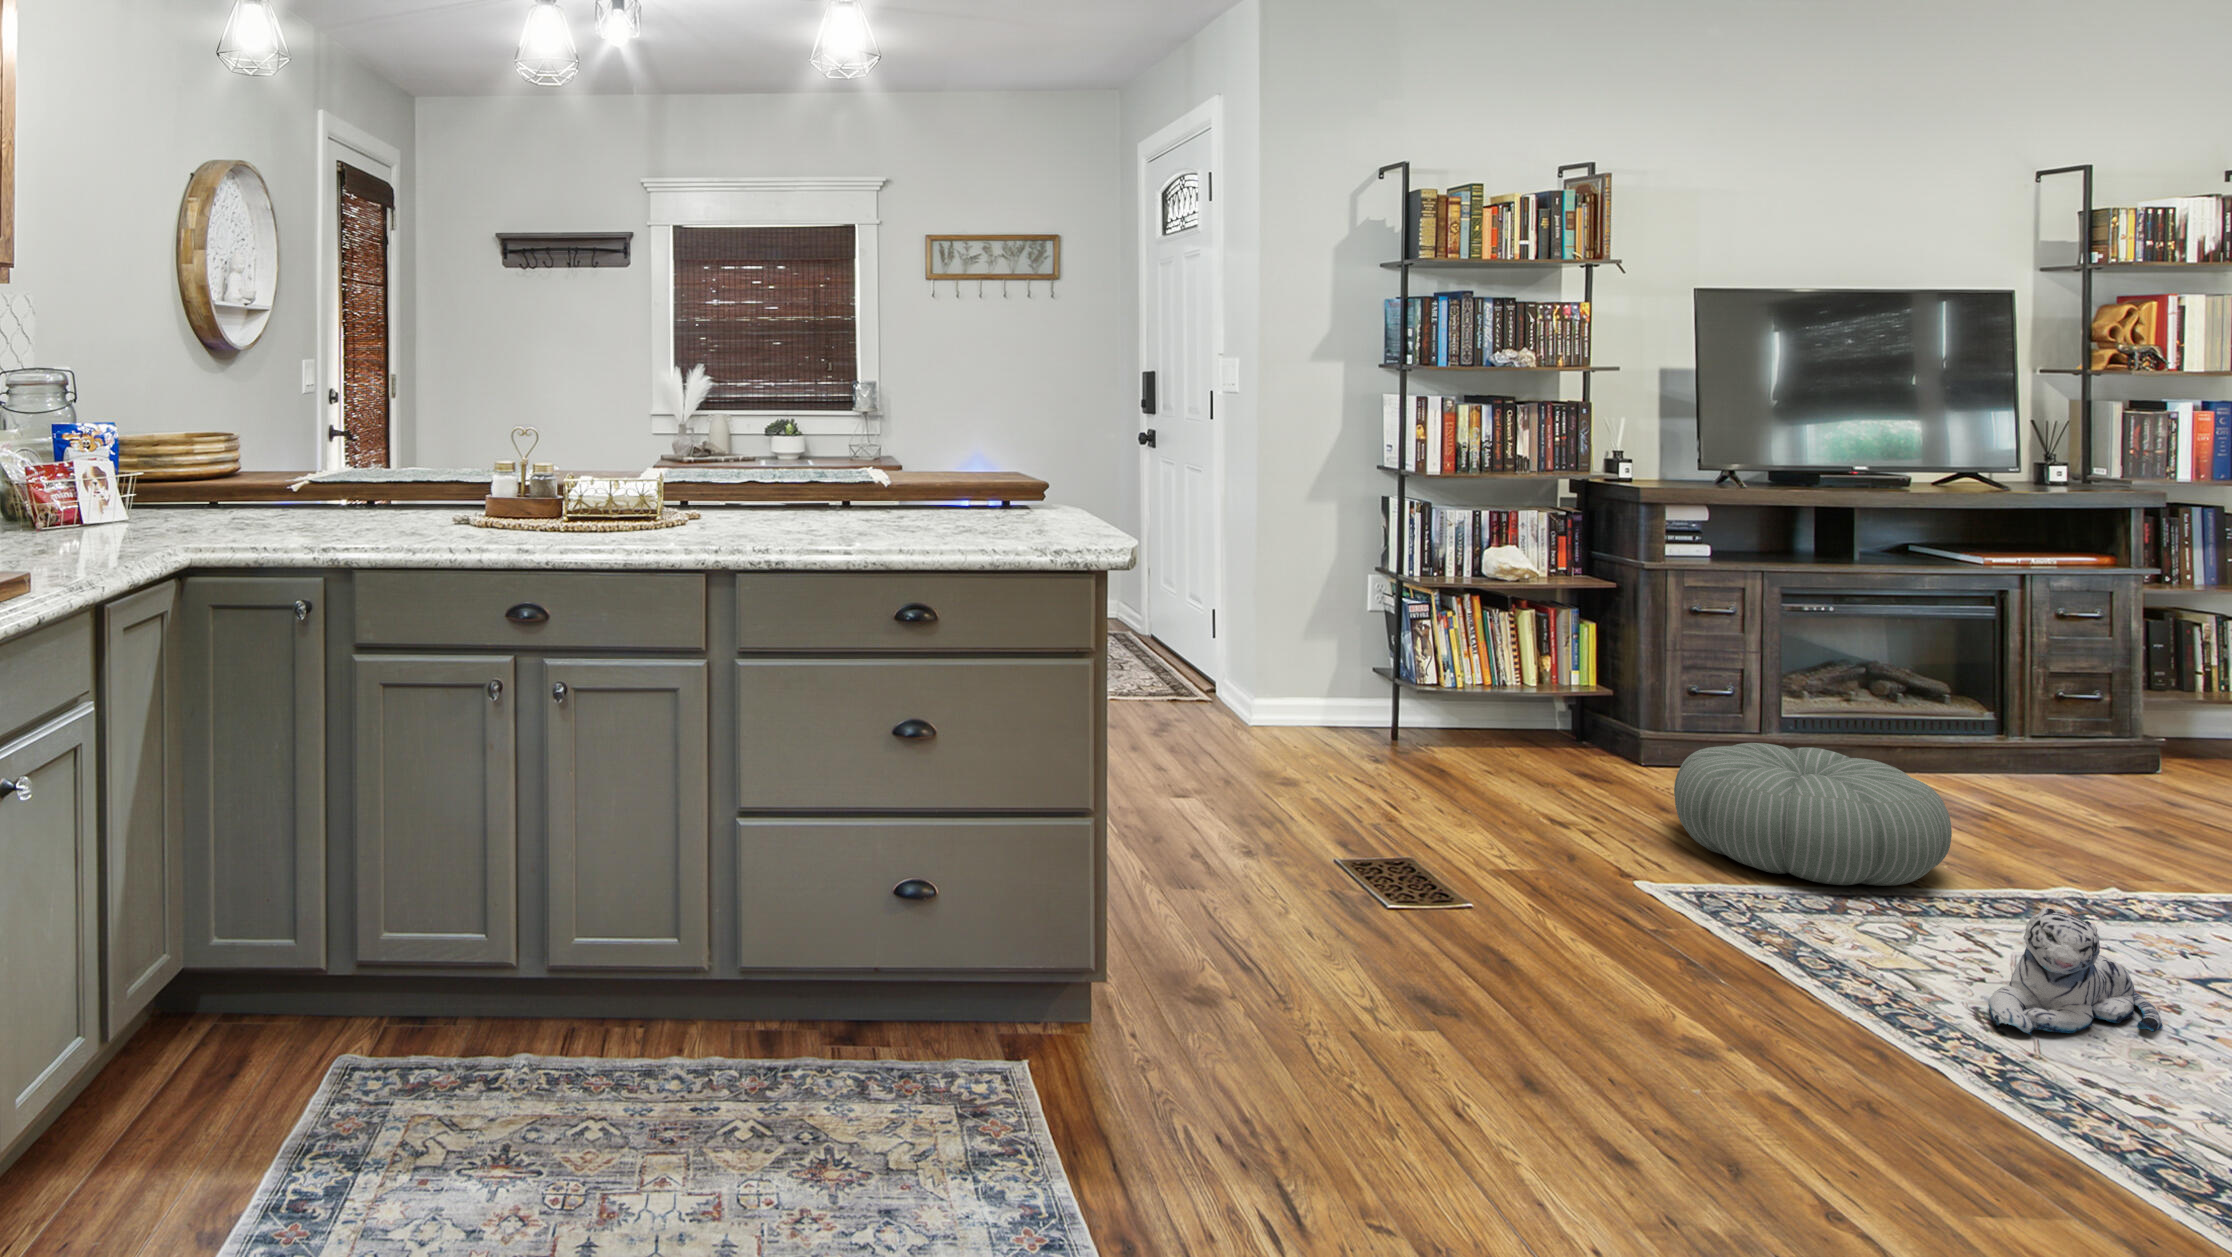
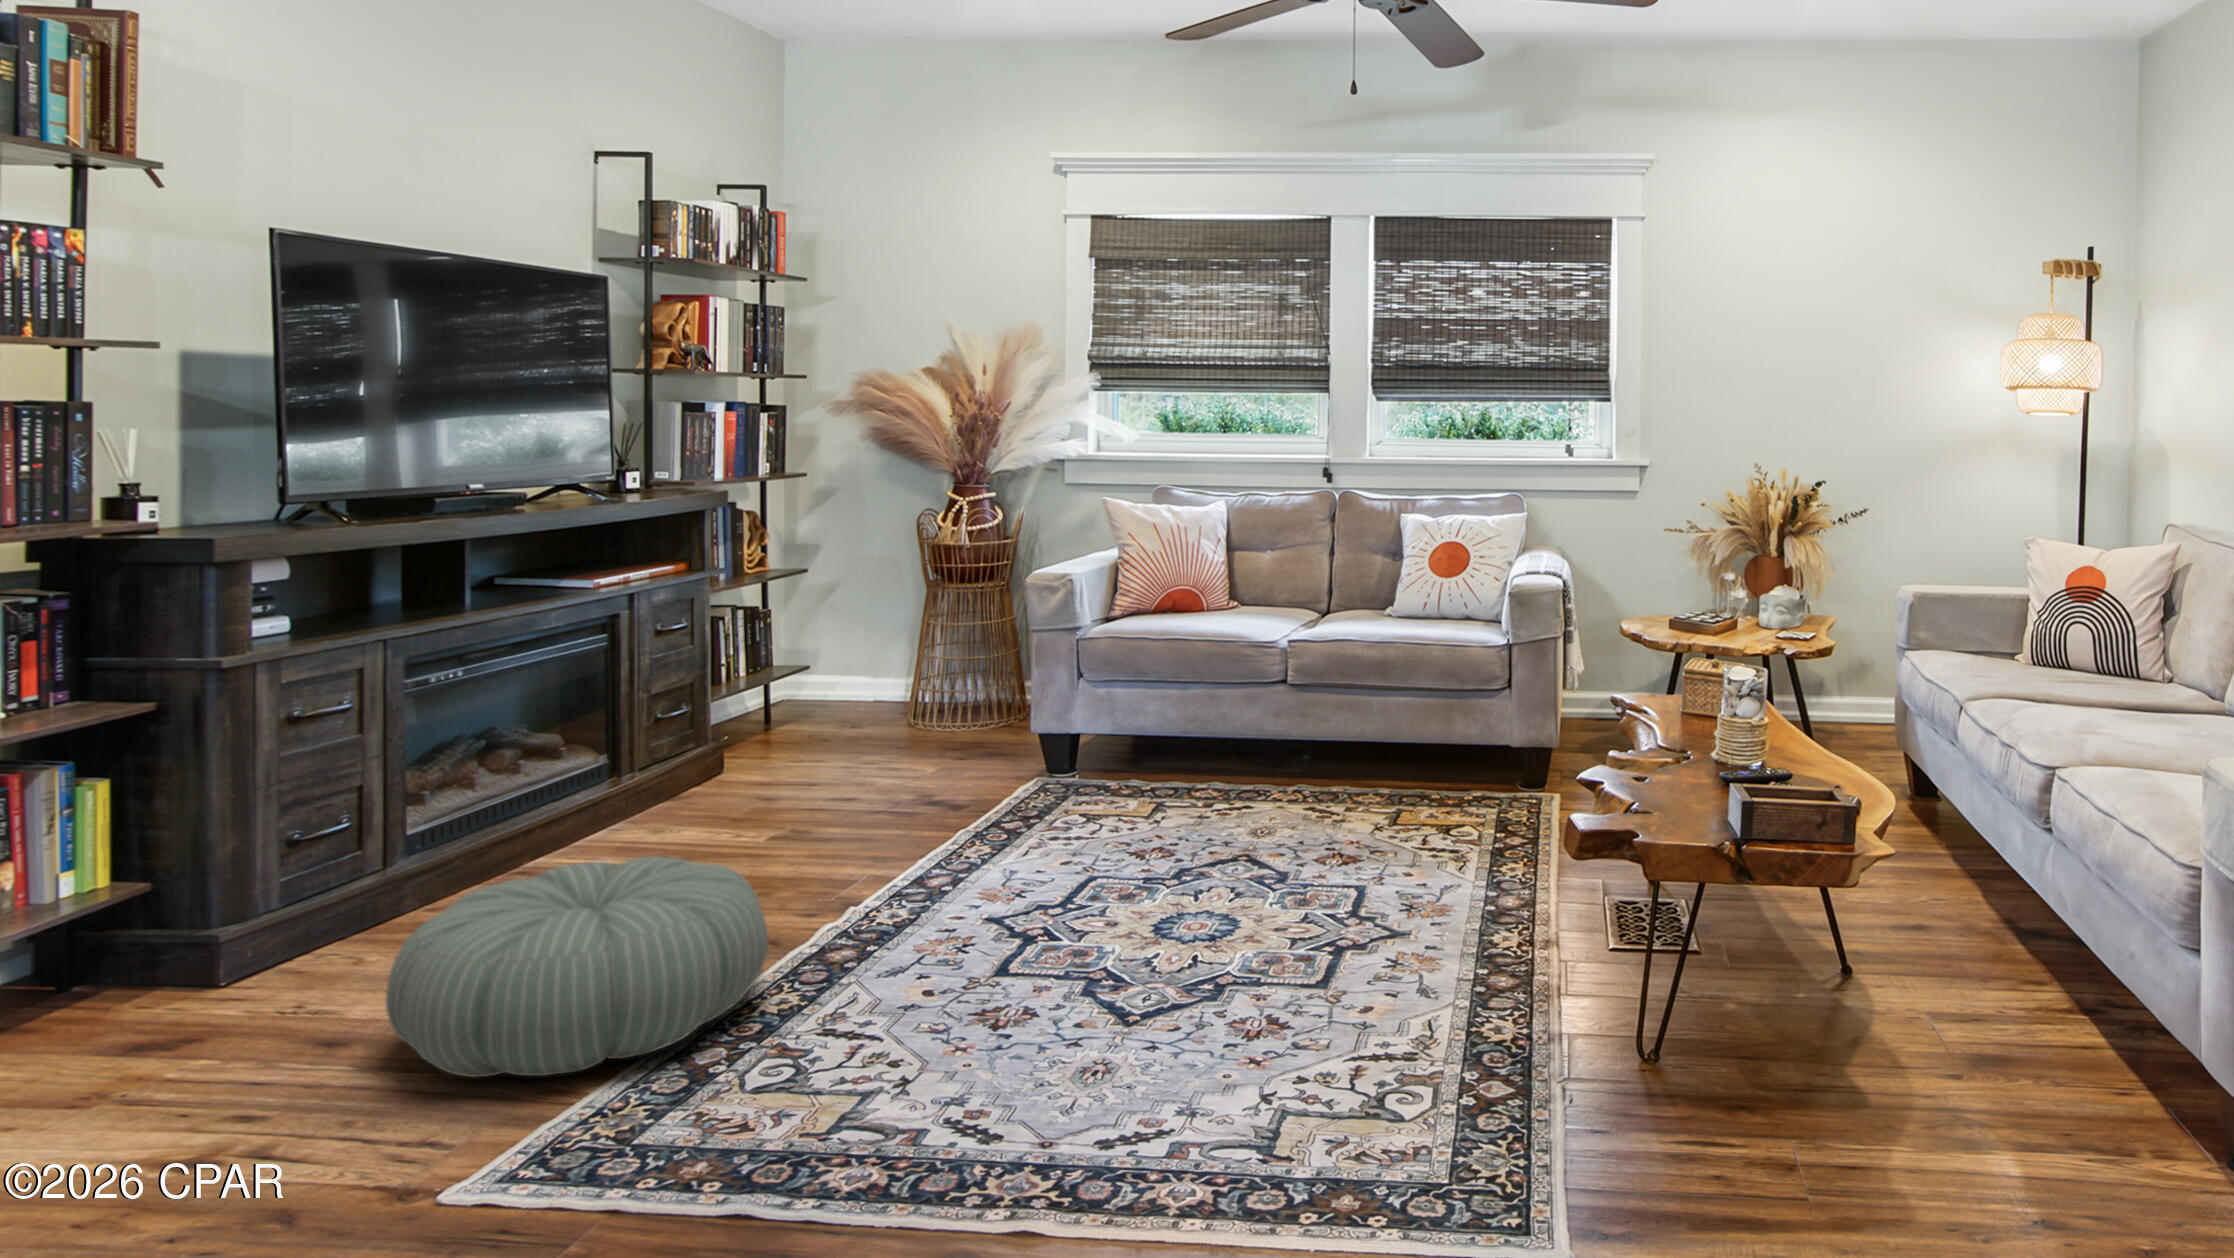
plush toy: present [1988,907,2163,1035] -> none [962,964,1093,1140]

